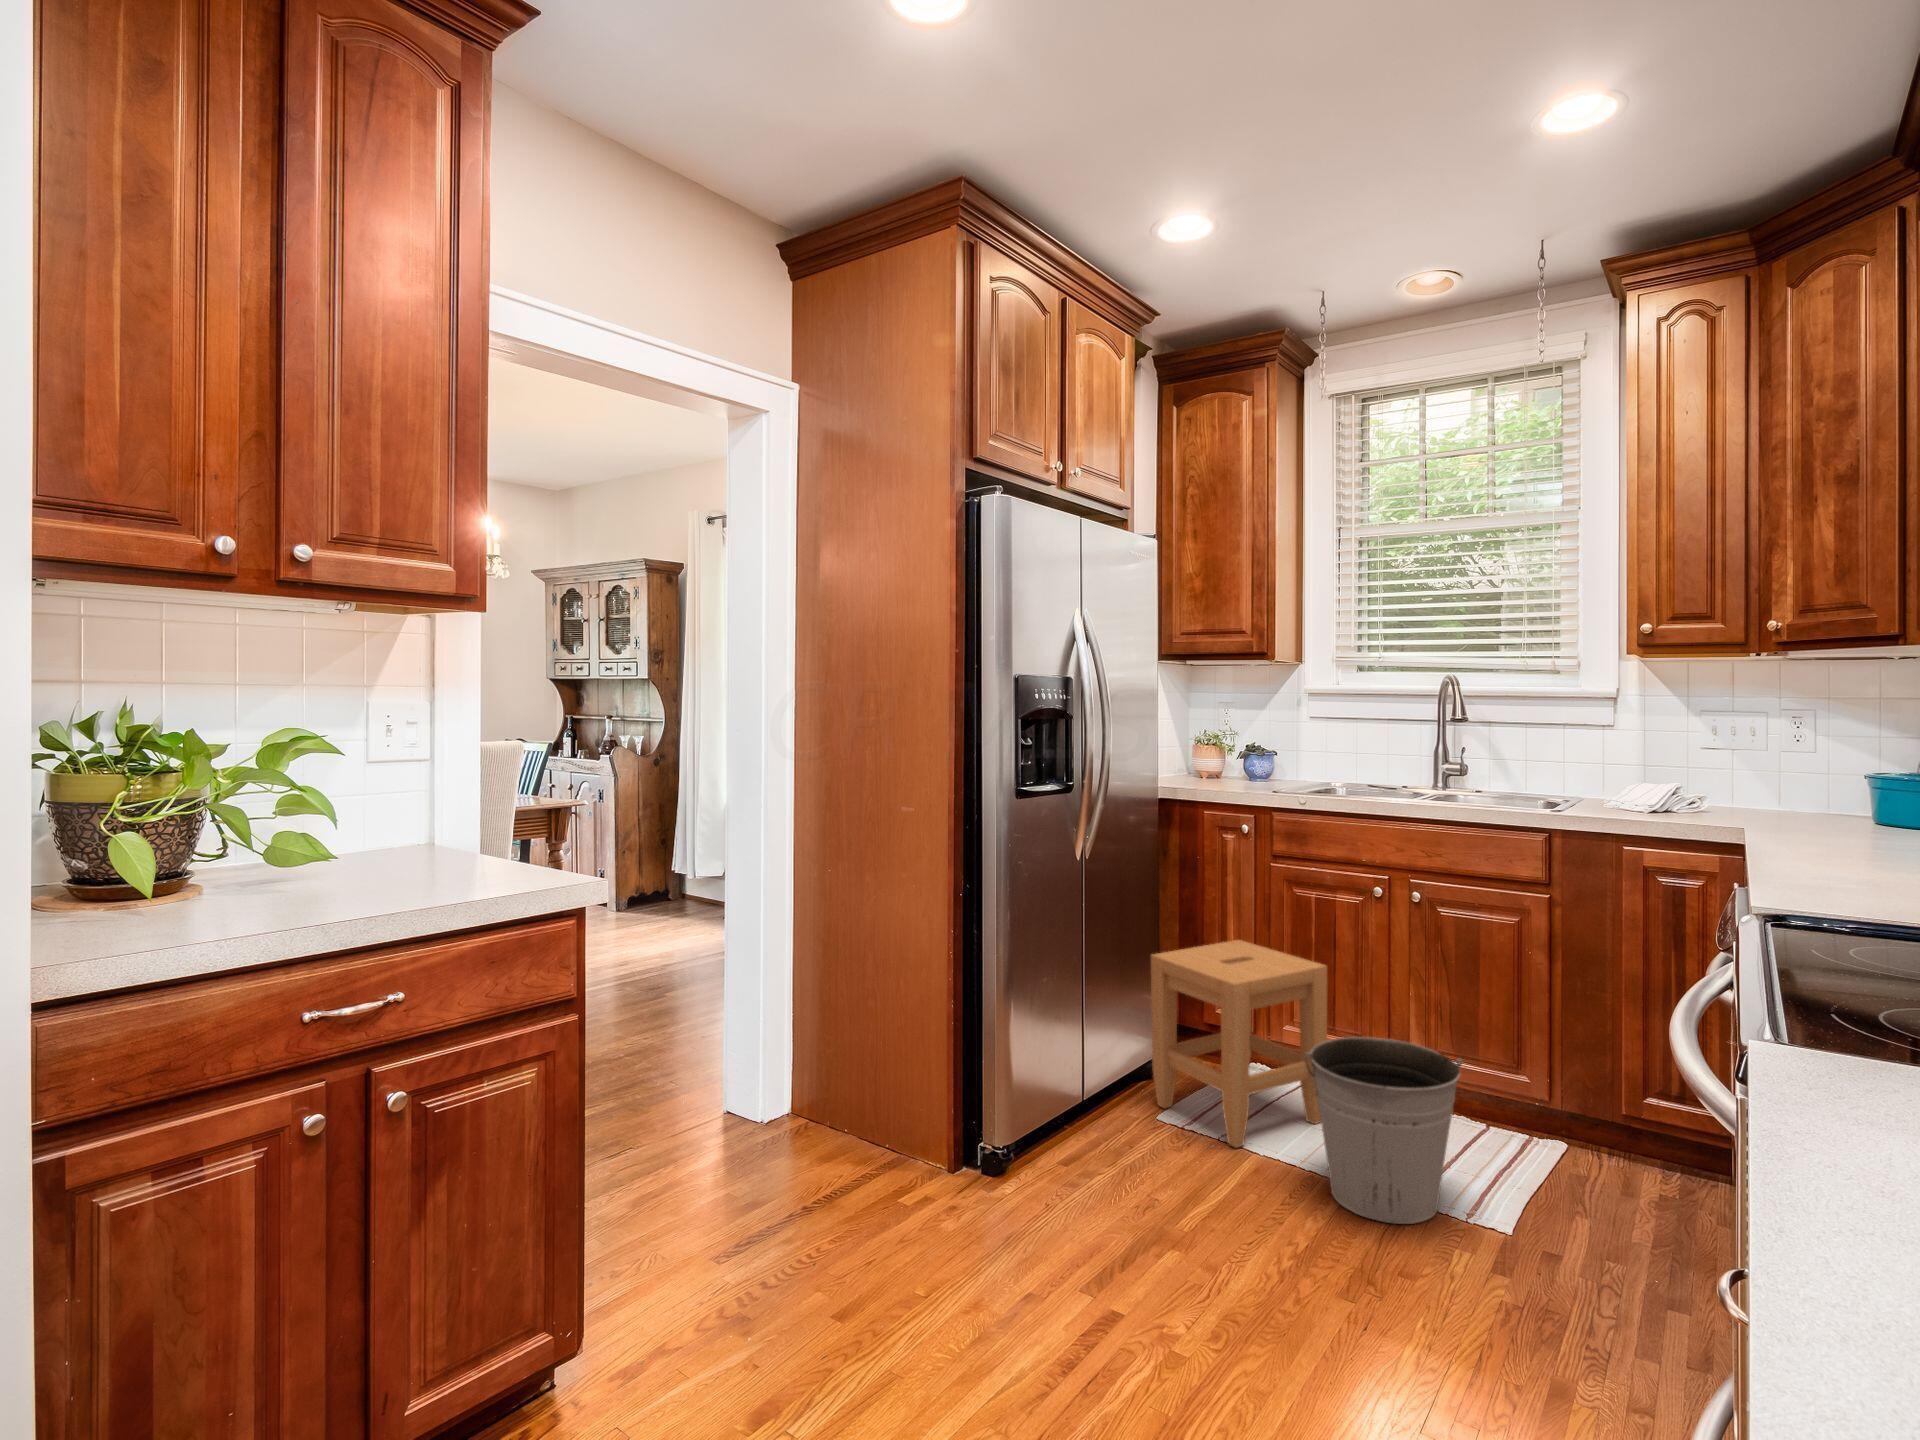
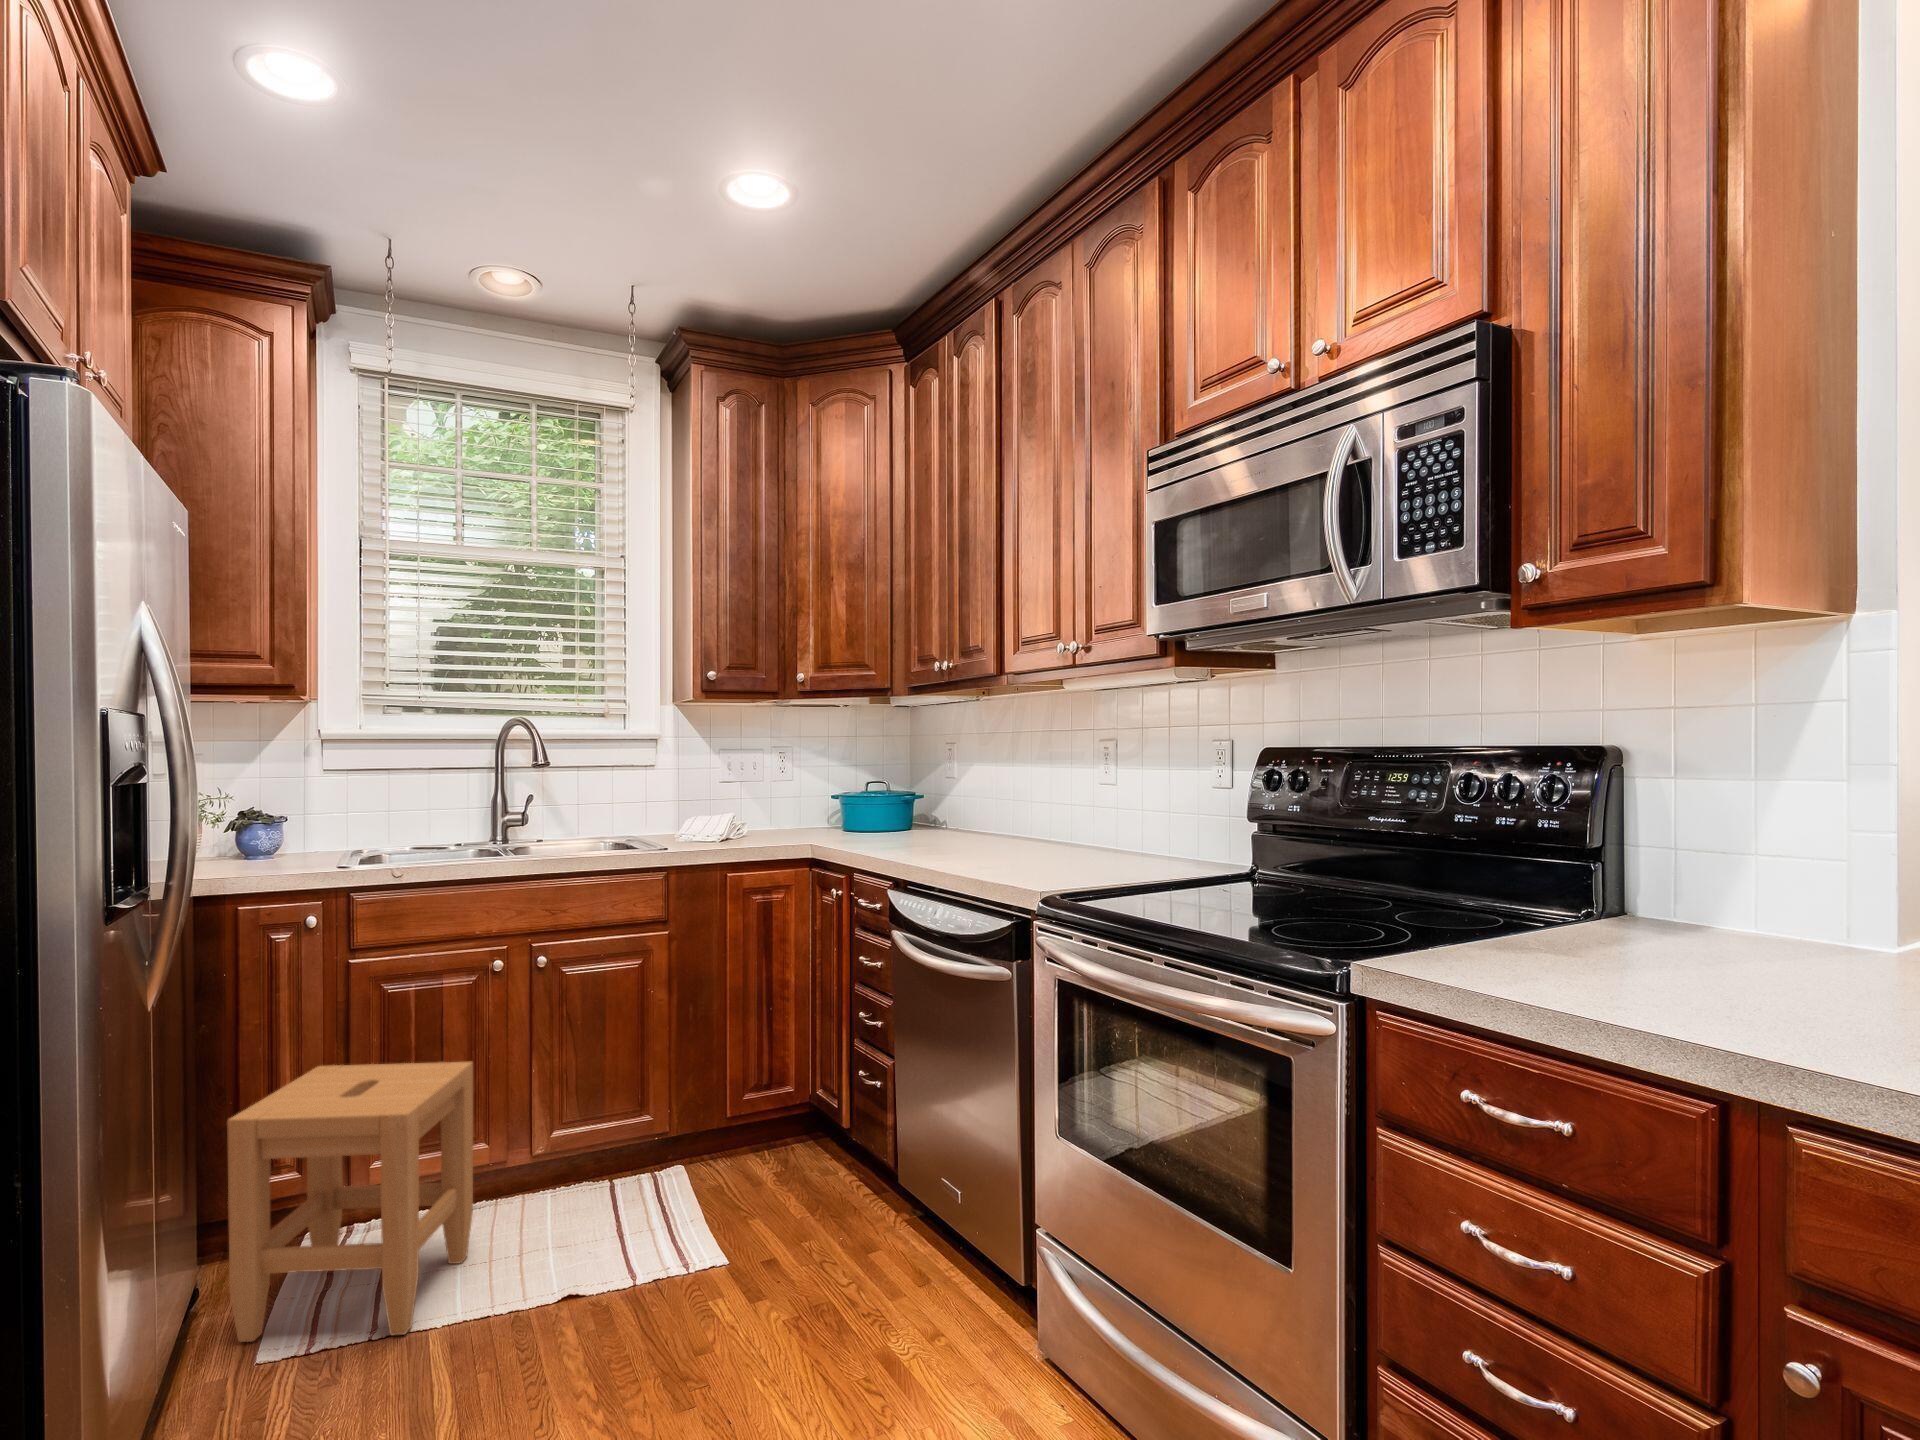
bucket: present [1304,1037,1462,1224] -> none [517,1109,687,1325]

